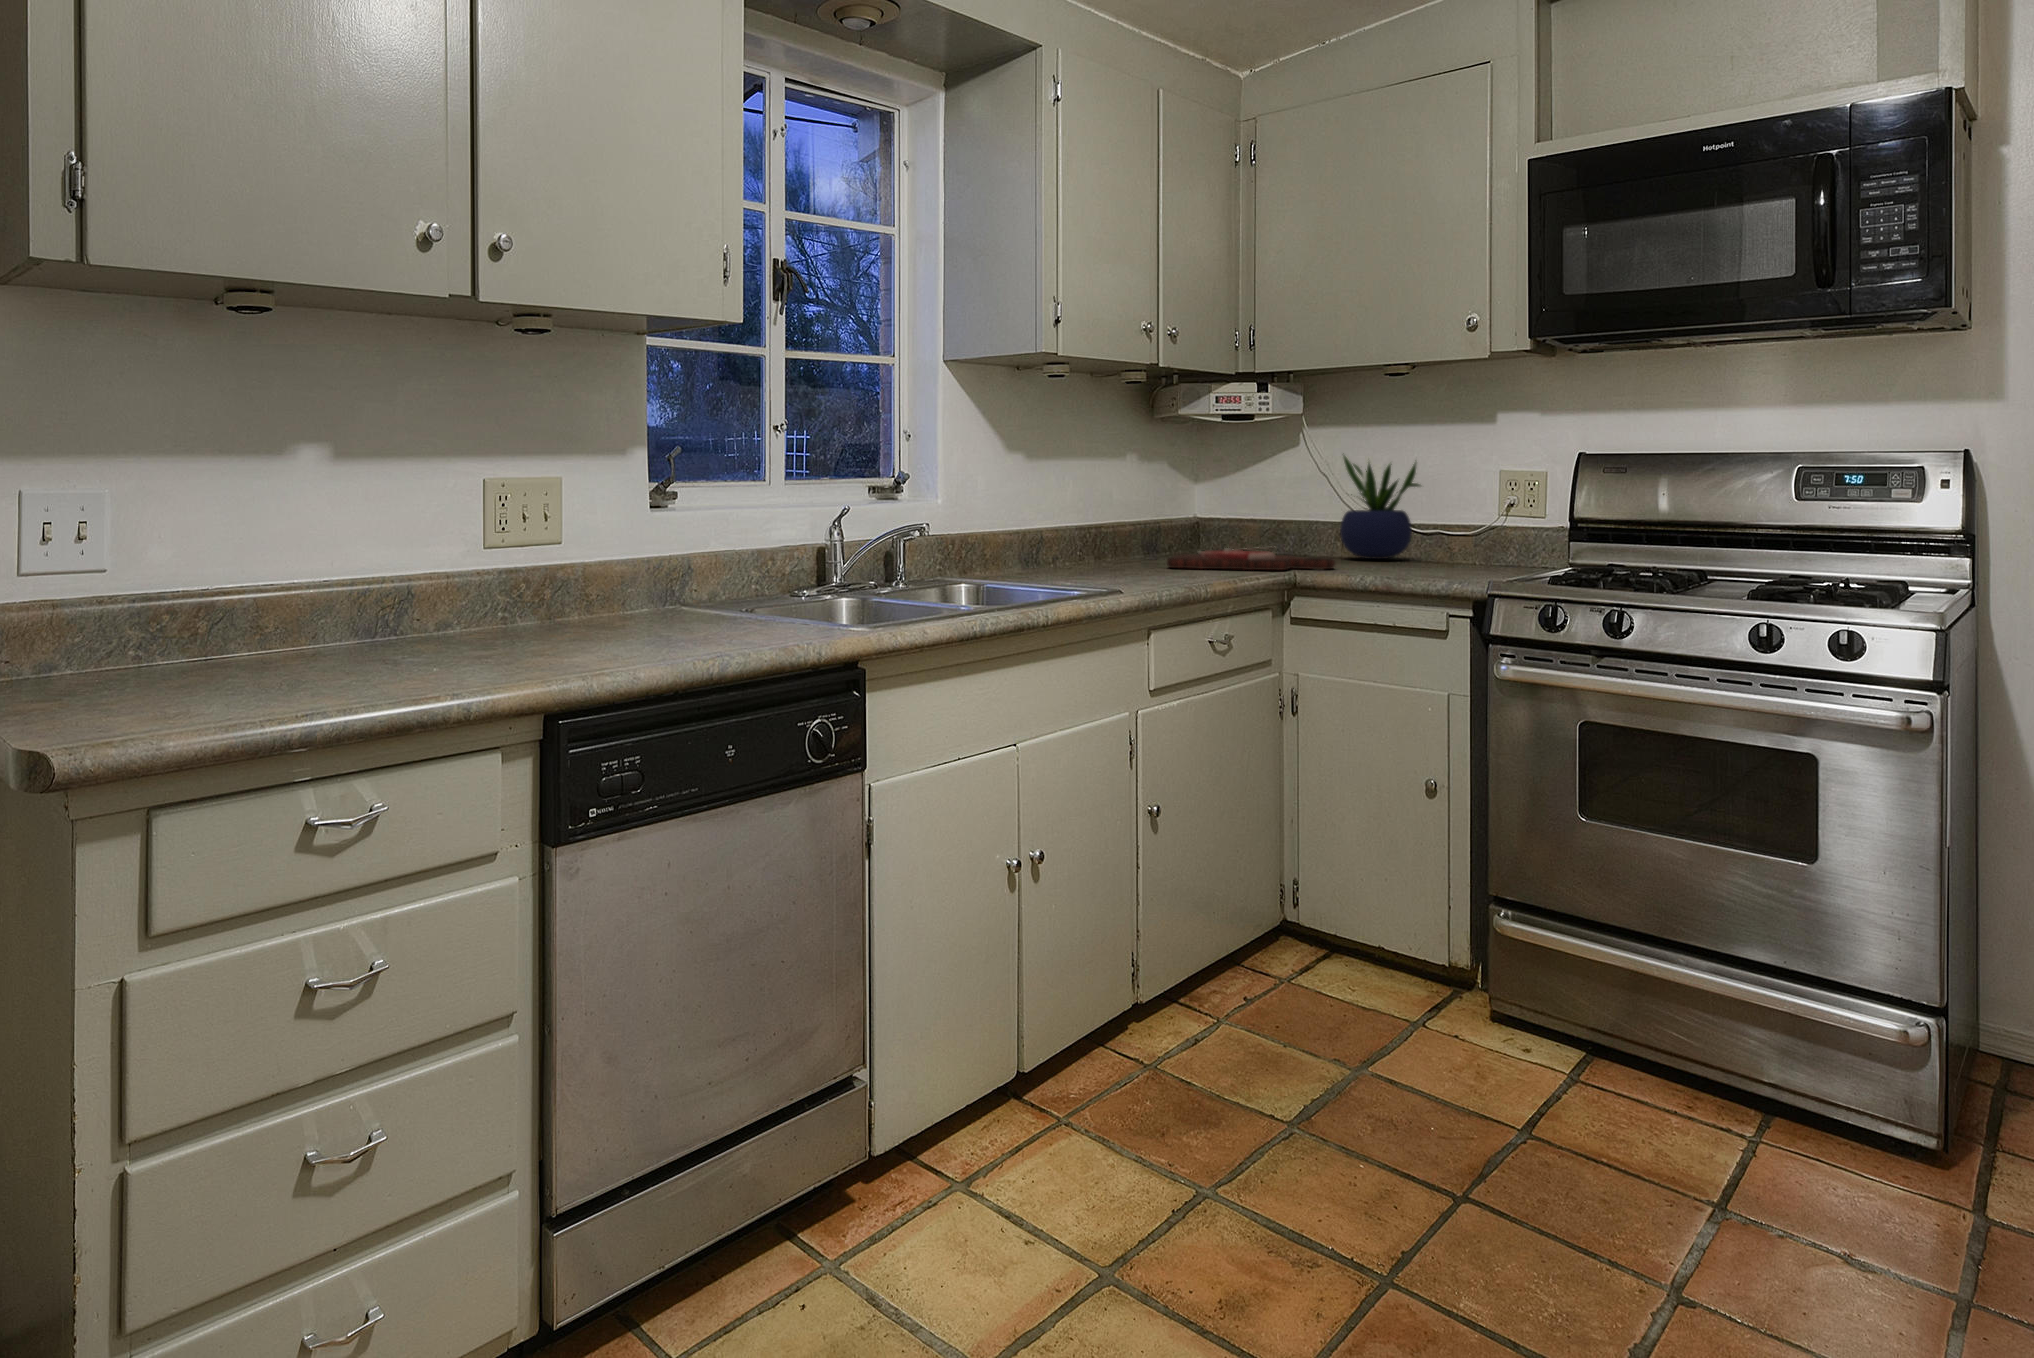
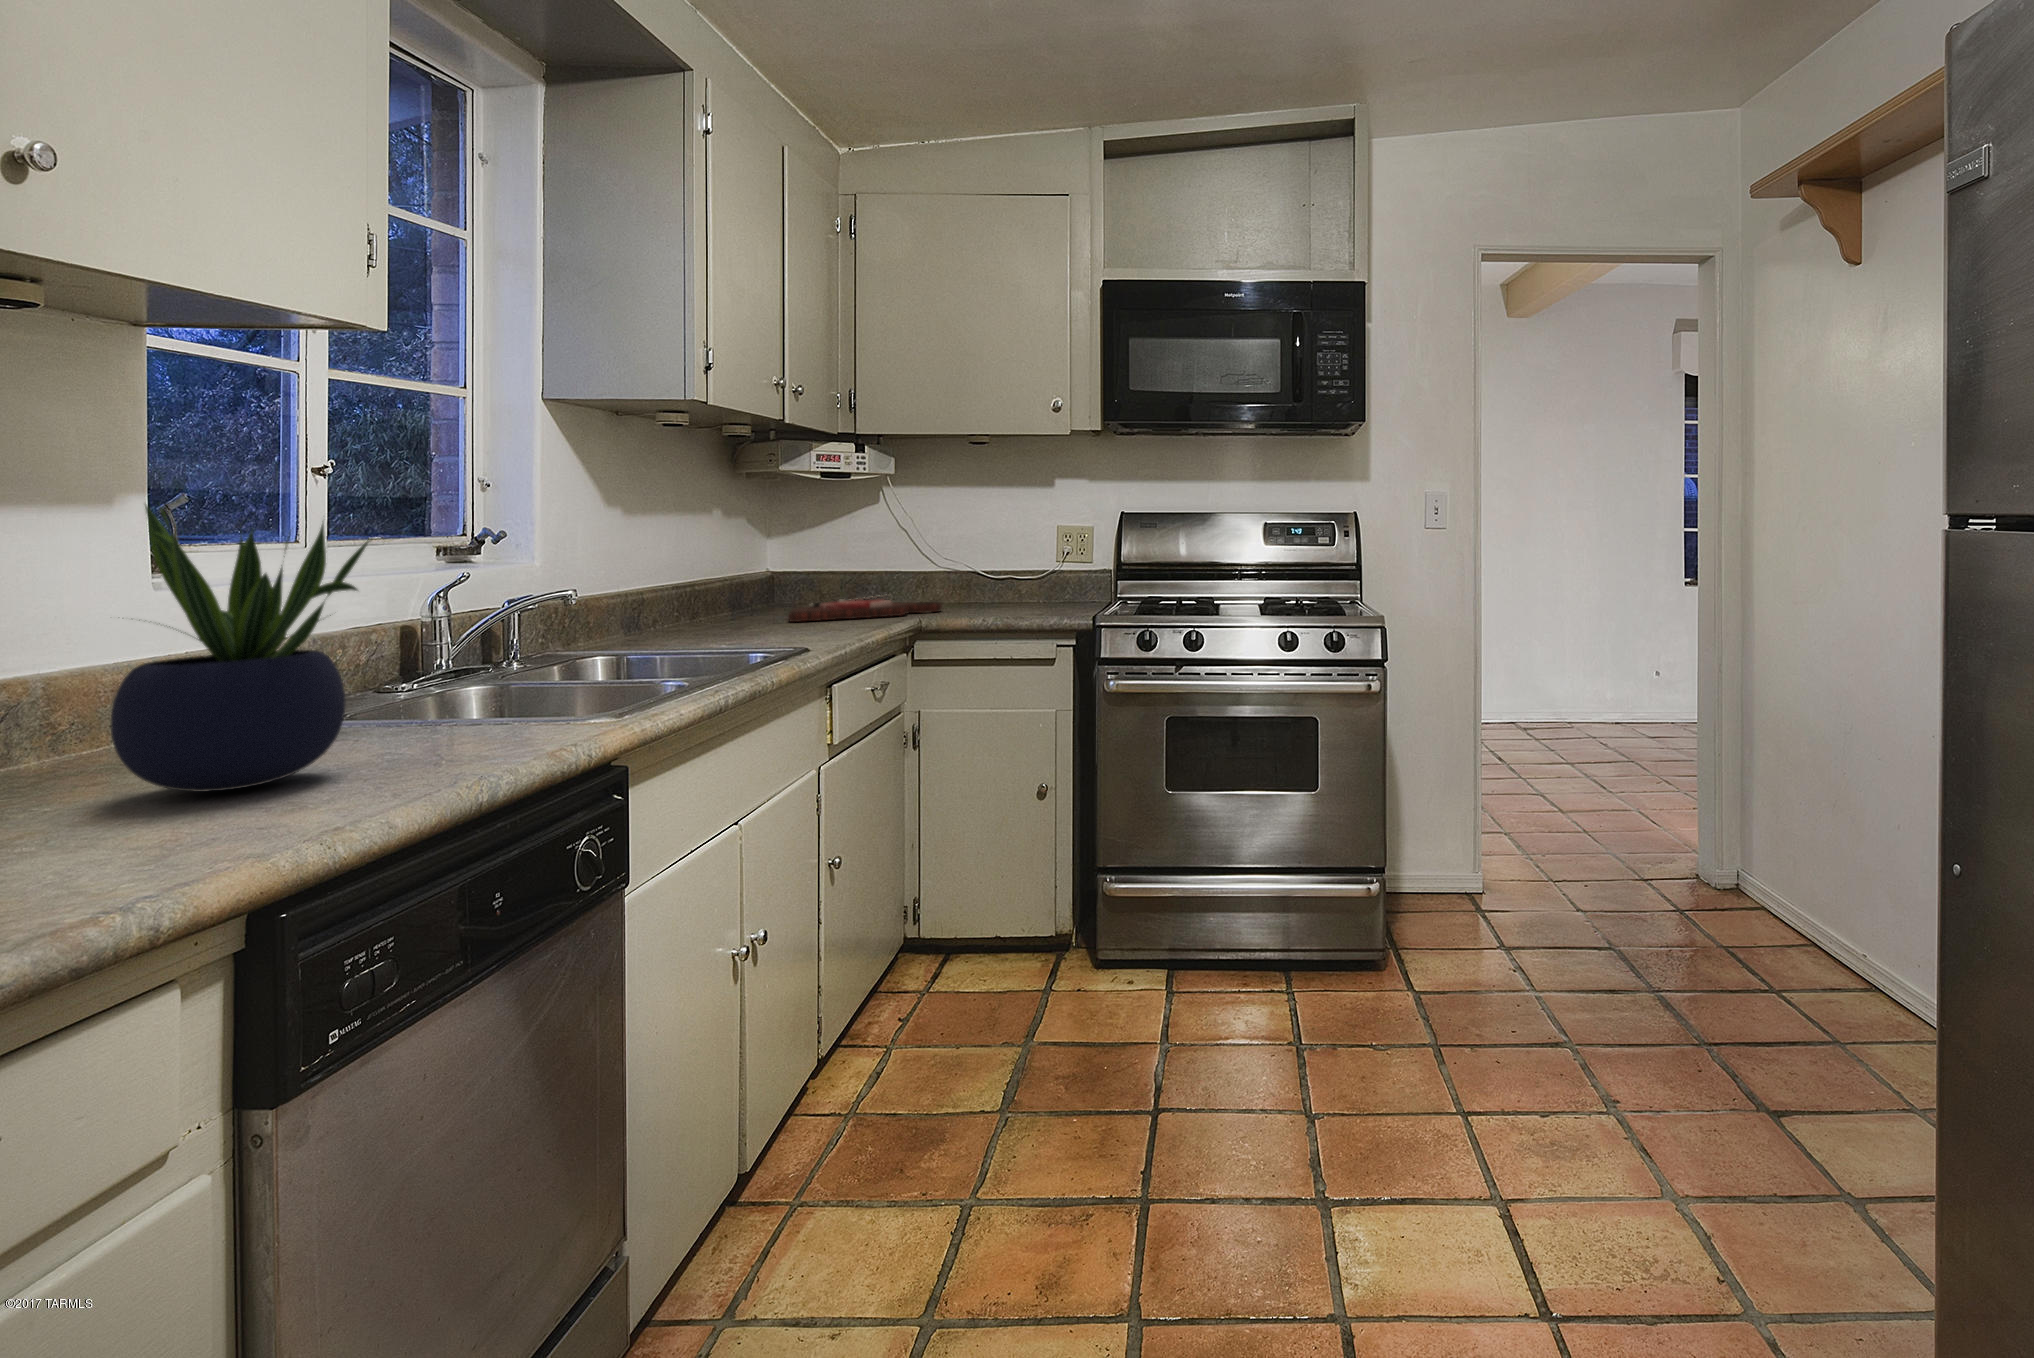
potted plant: present [1340,456,1420,559] -> present [111,505,369,792]

